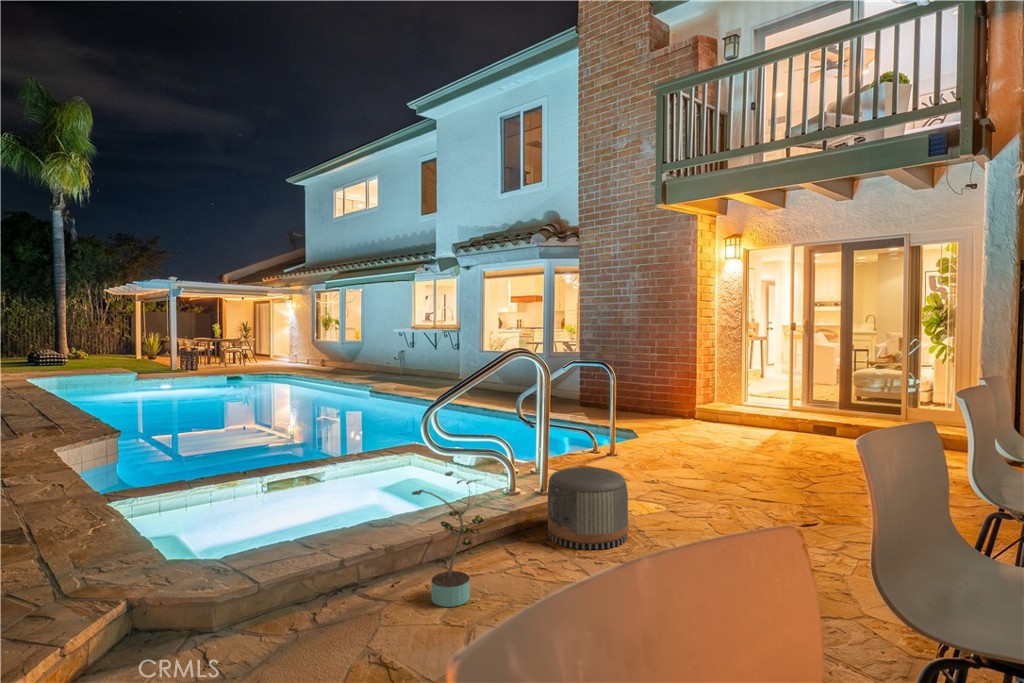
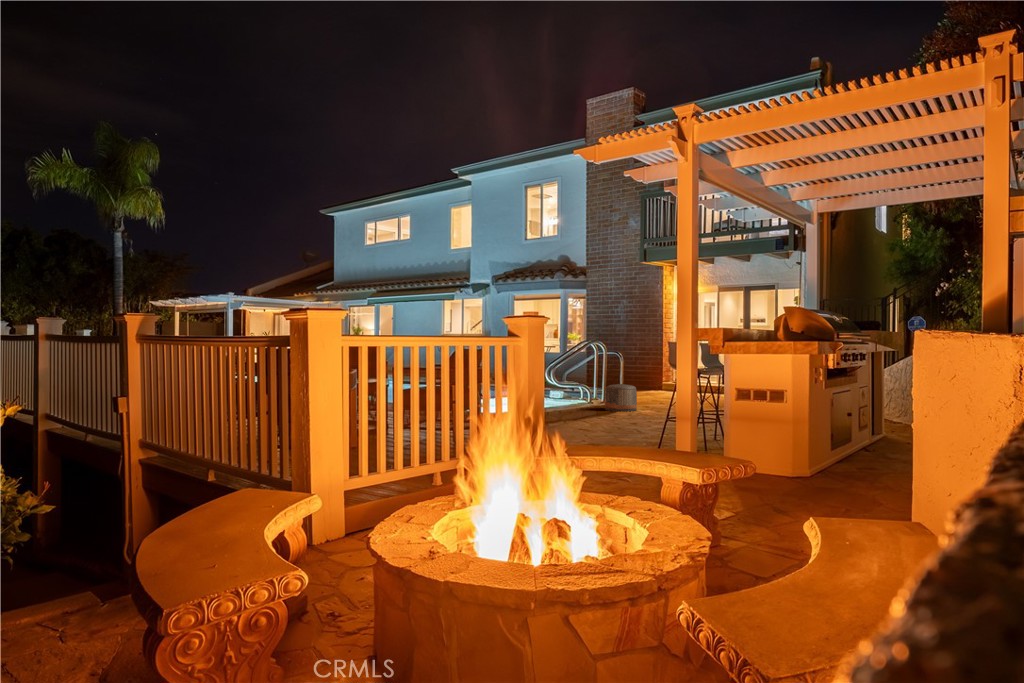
potted plant: present [412,471,483,607] -> none [572,374,596,416]

